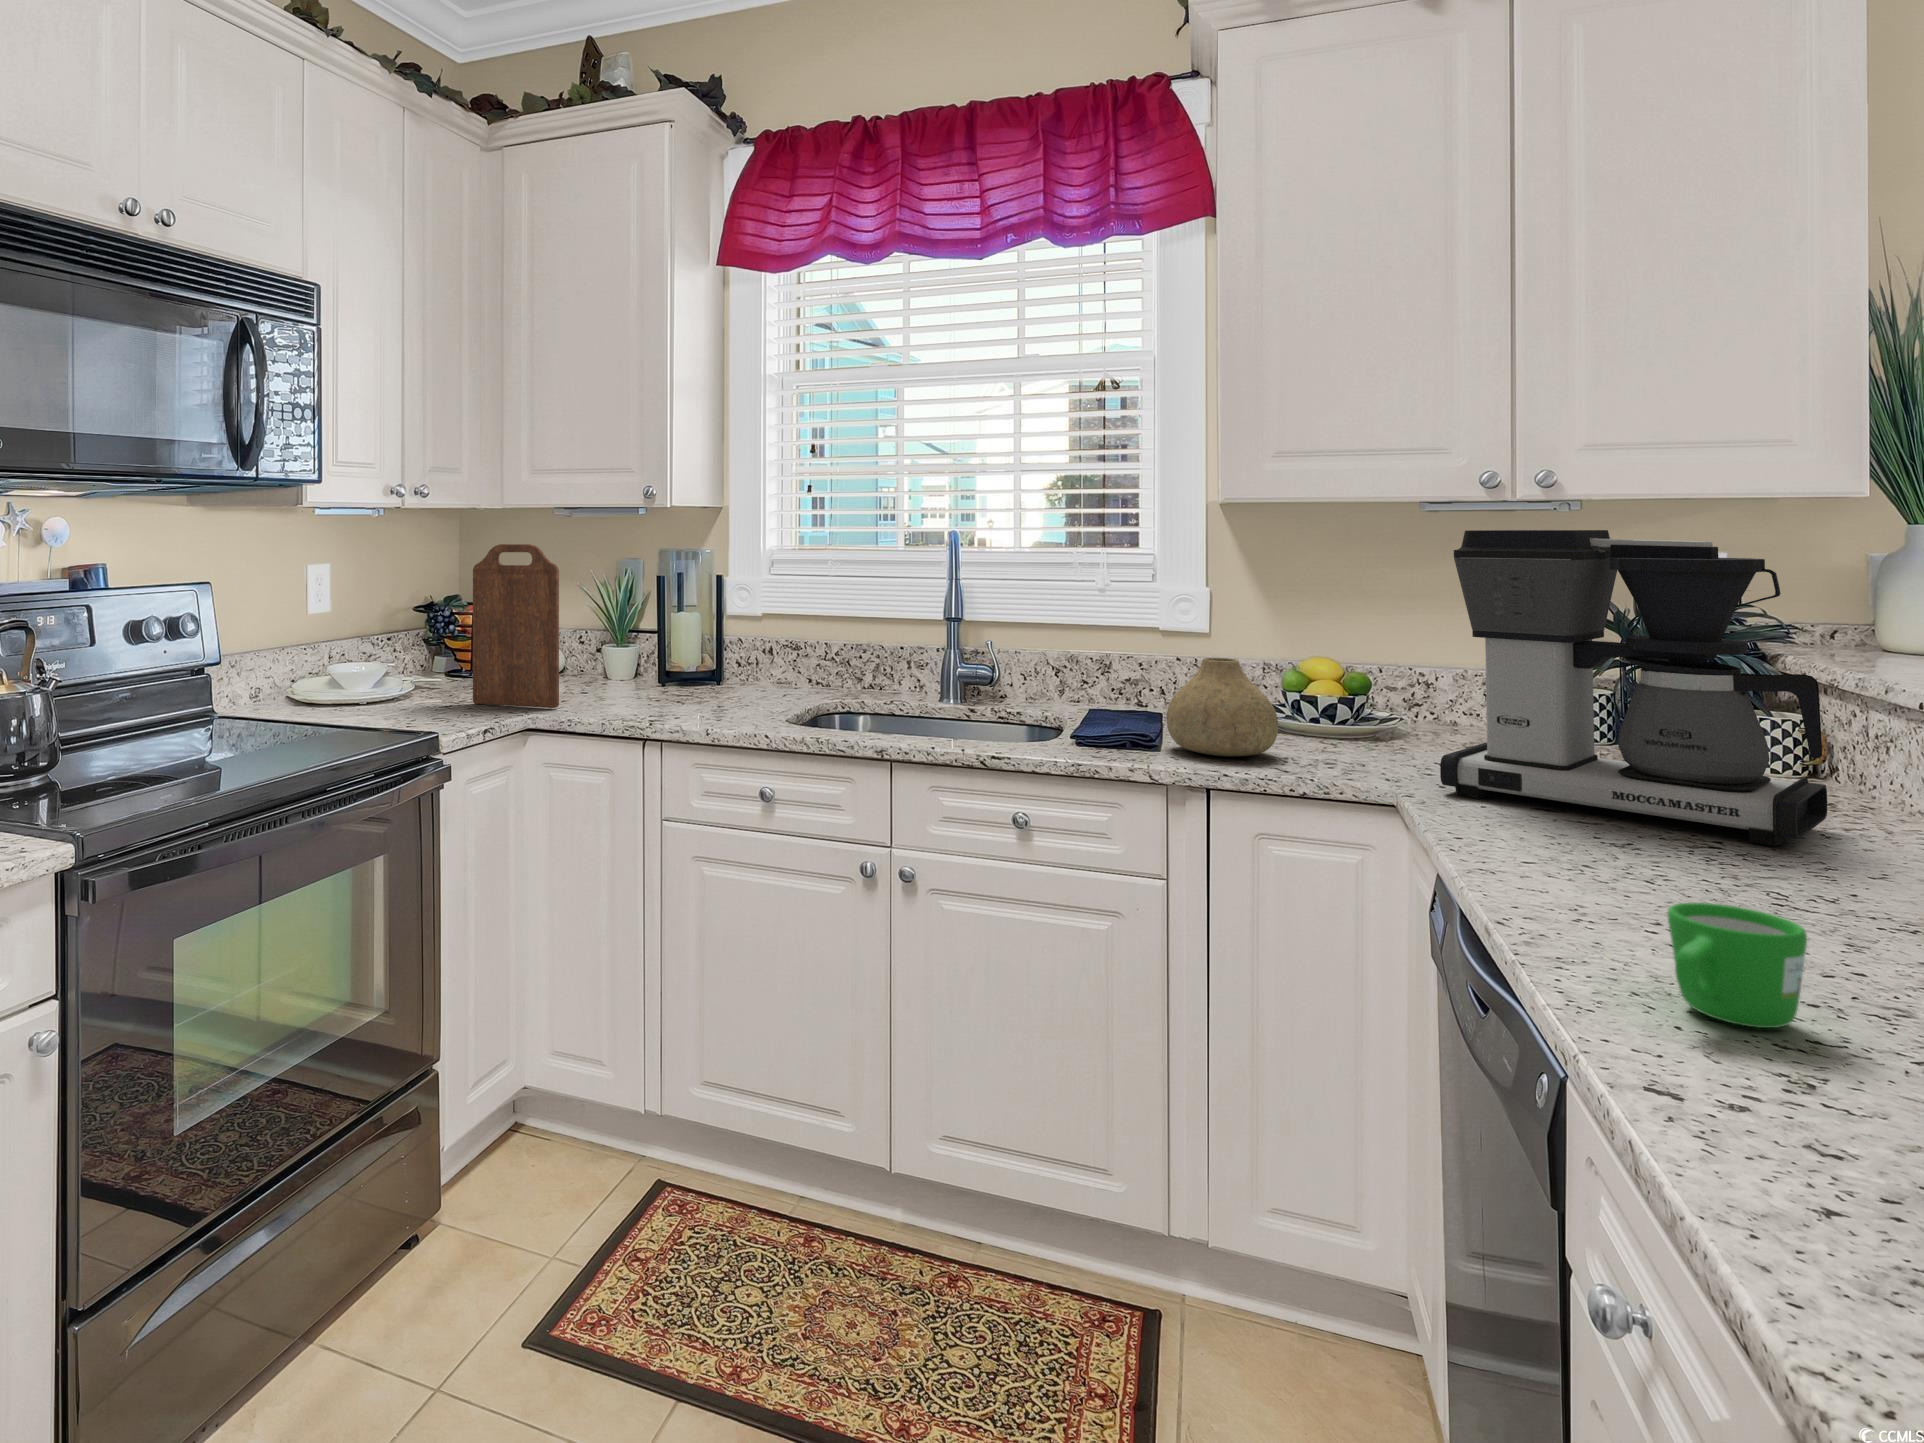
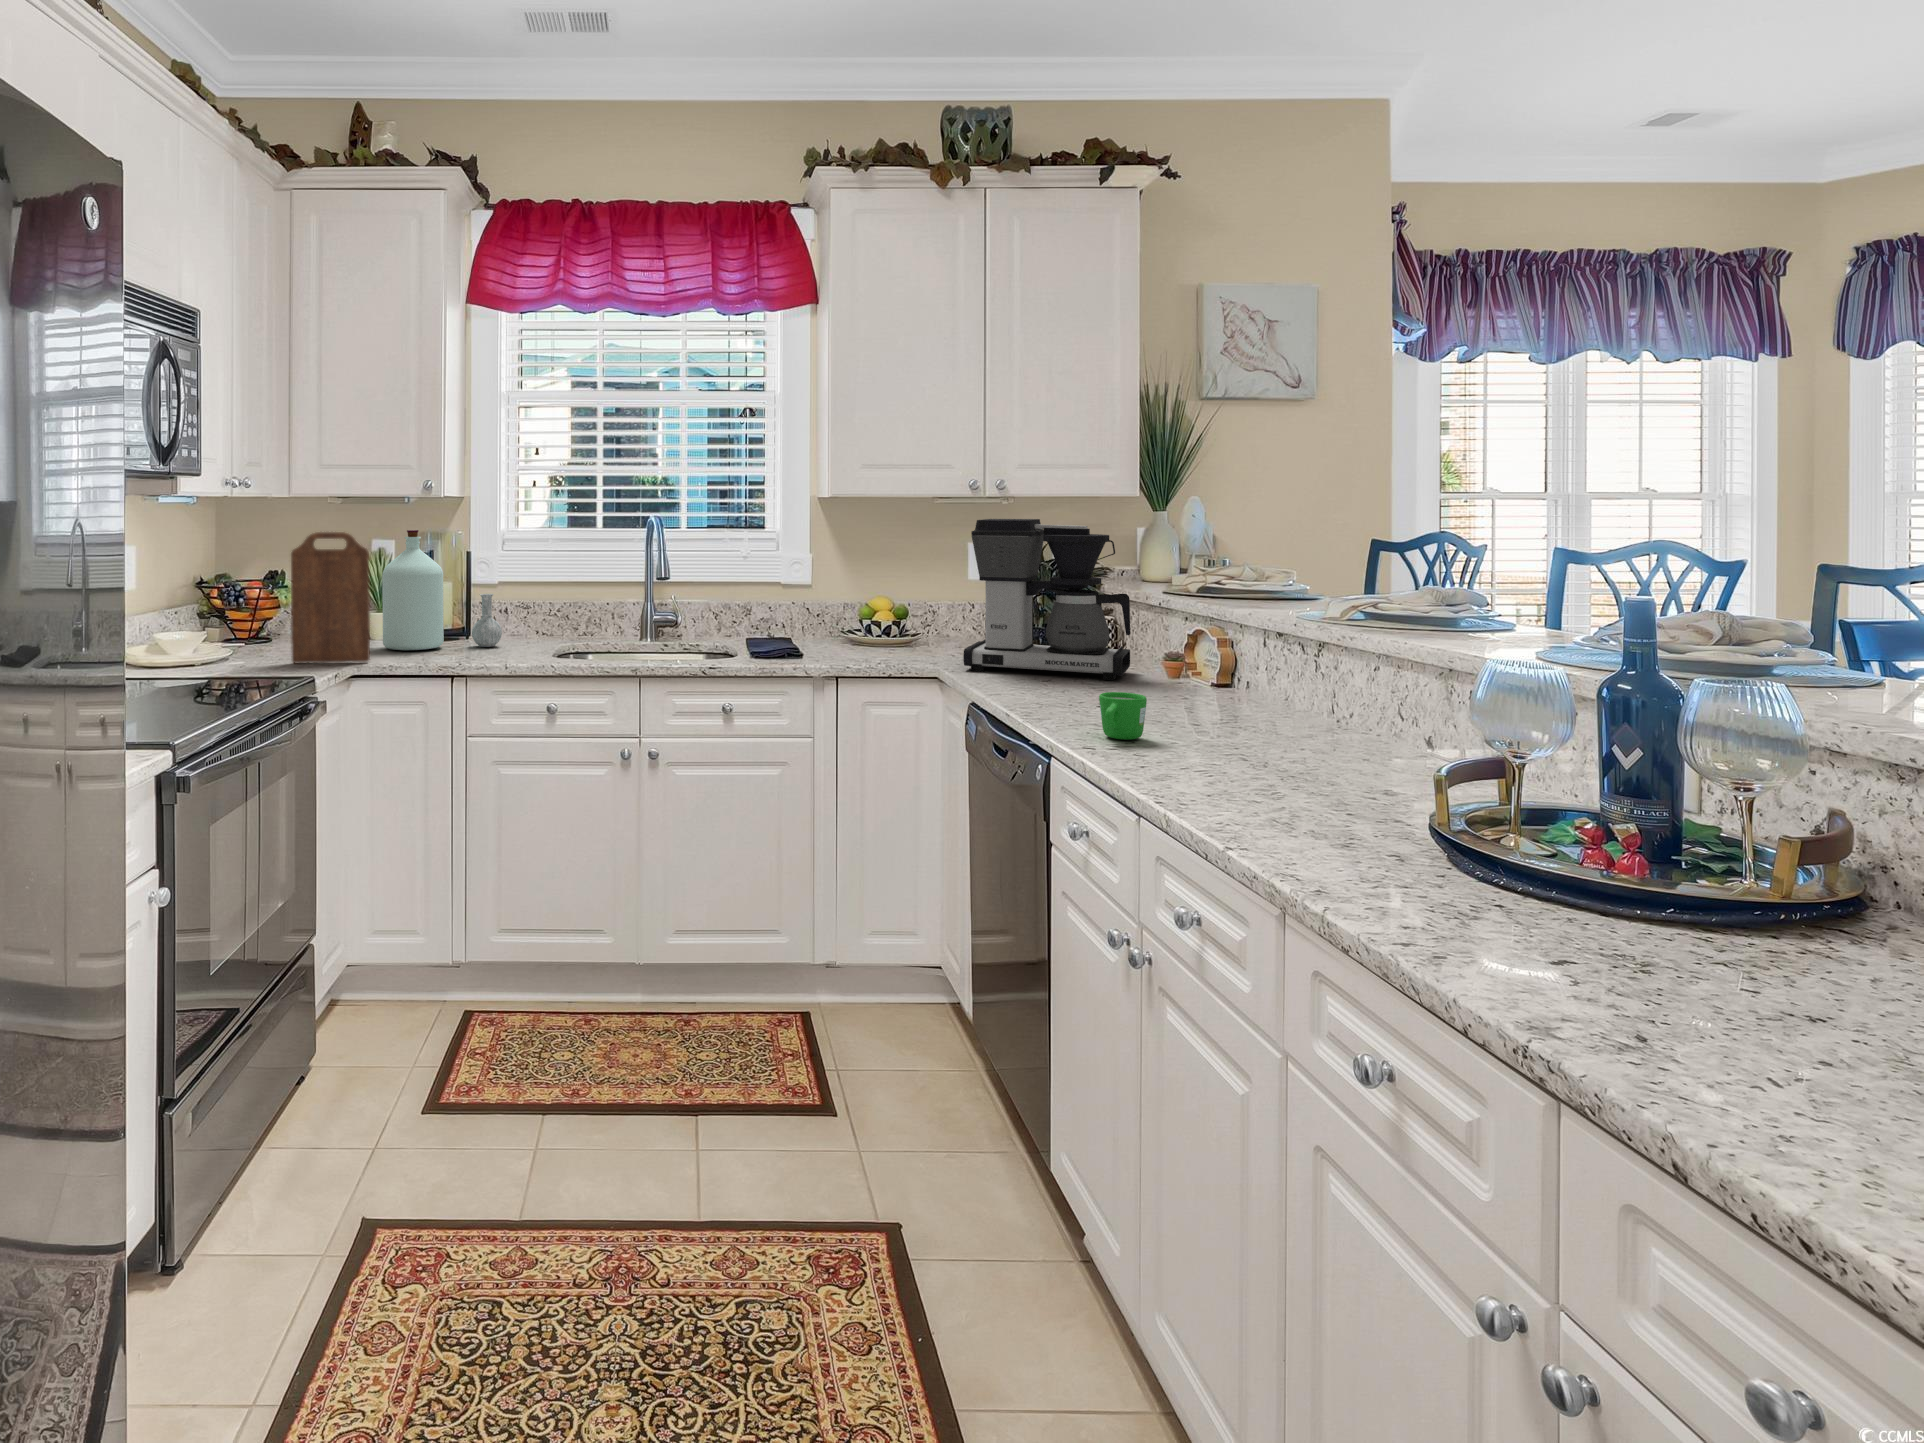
bottle: none [606,545,753,697] -> present [382,530,502,650]
vase: present [1166,658,1278,756] -> none [807,599,871,660]

